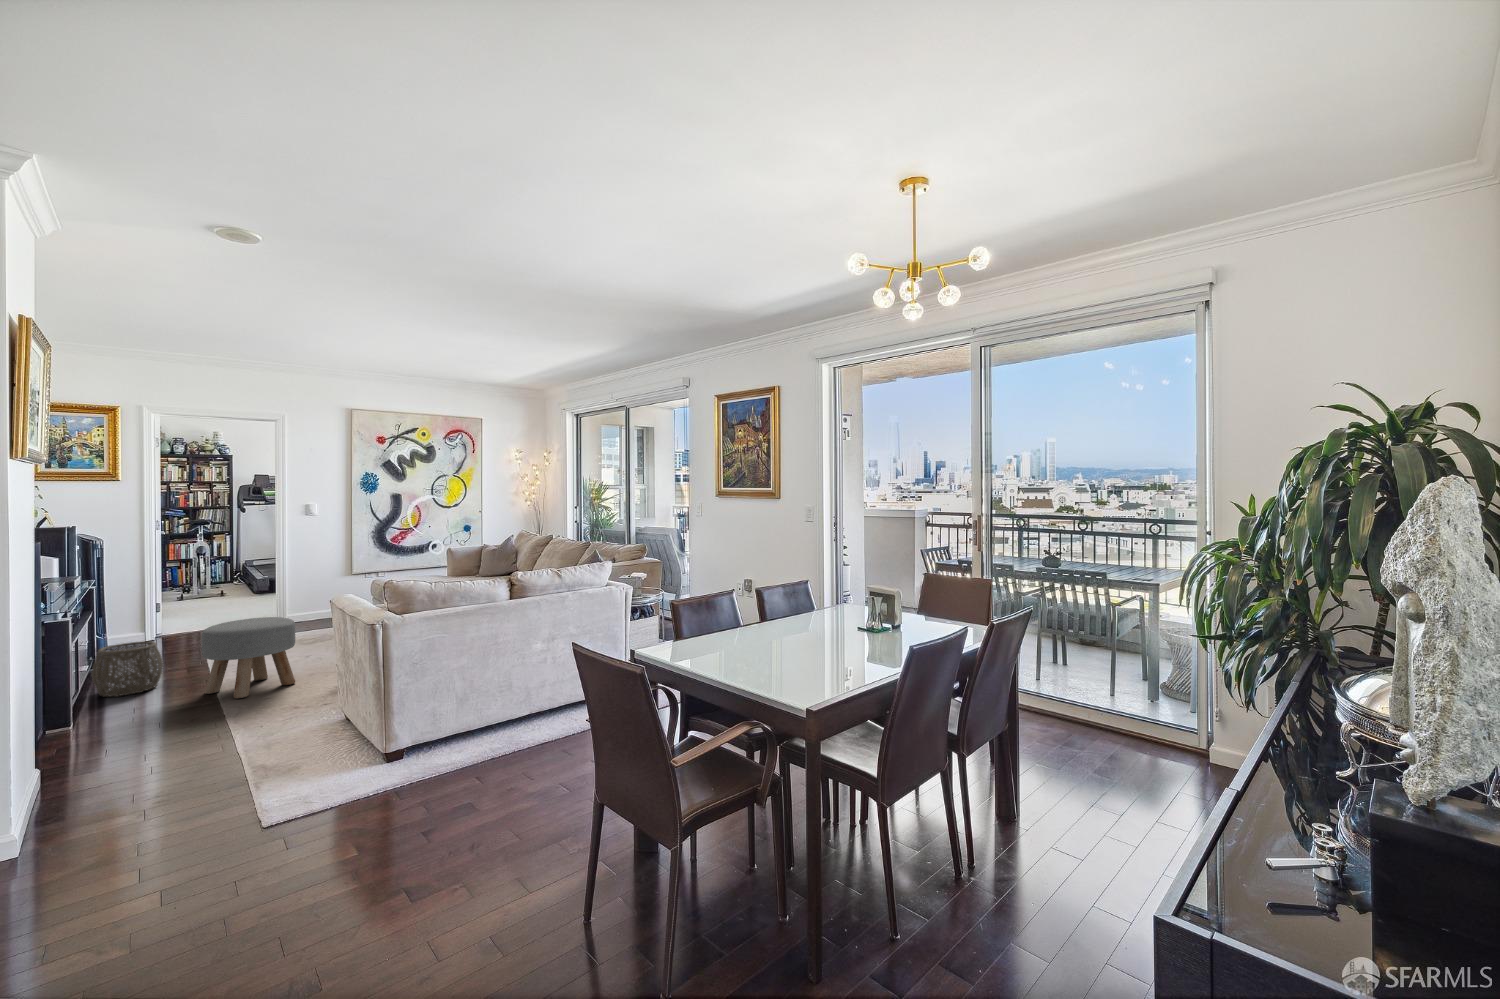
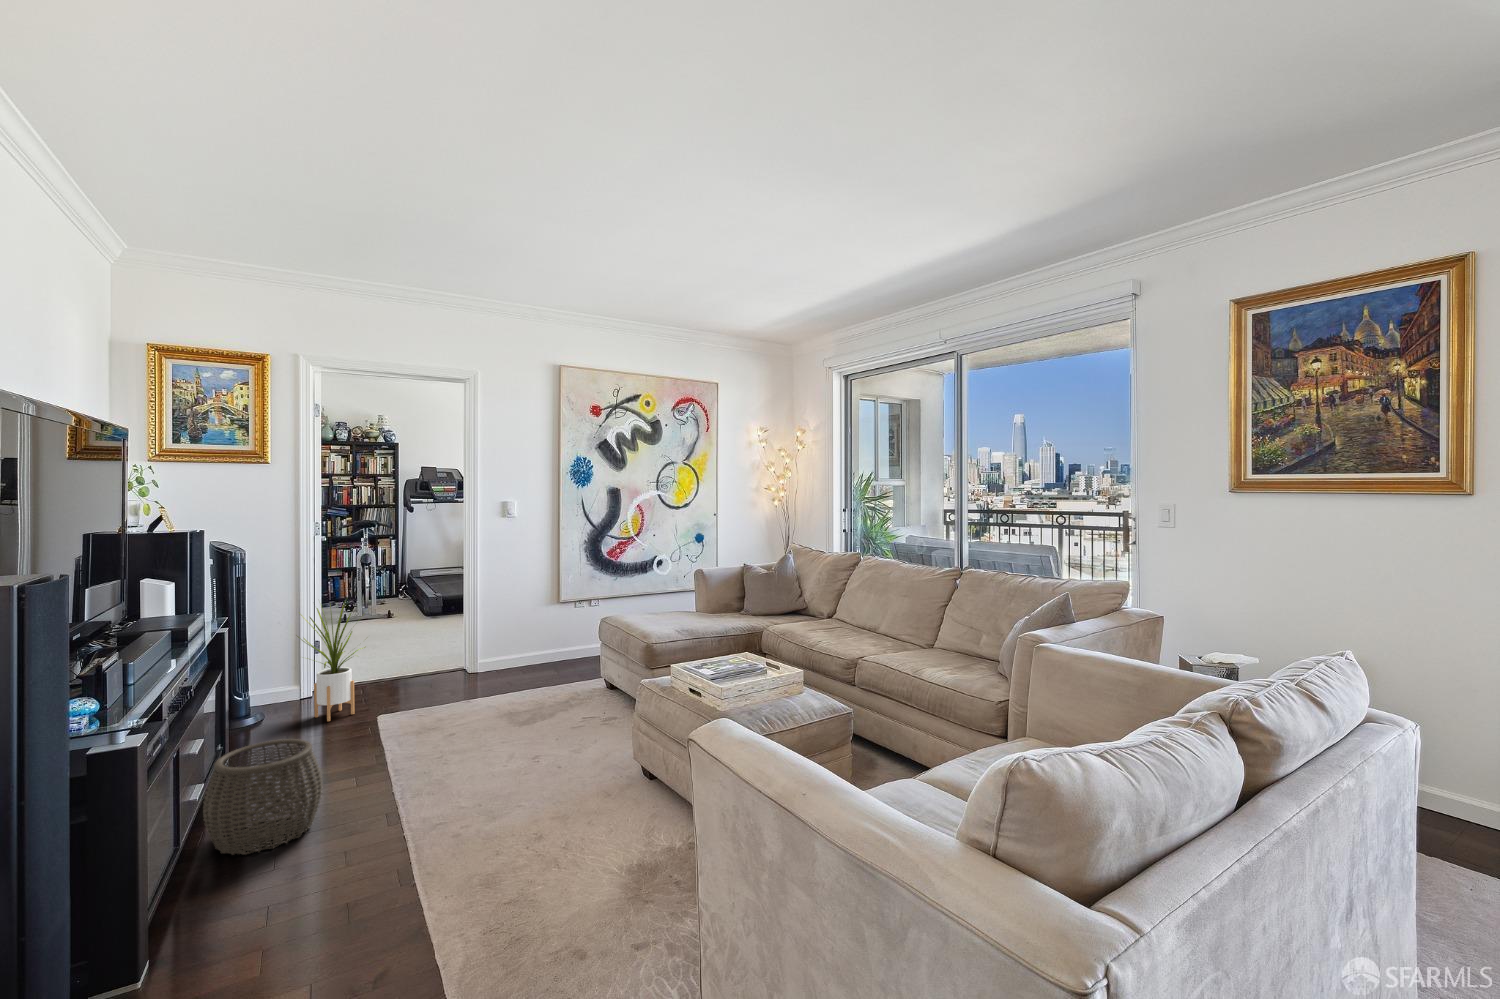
house plant: none [143,570,197,650] -> present [297,606,365,721]
ottoman: present [202,617,295,699] -> none [390,702,545,885]

